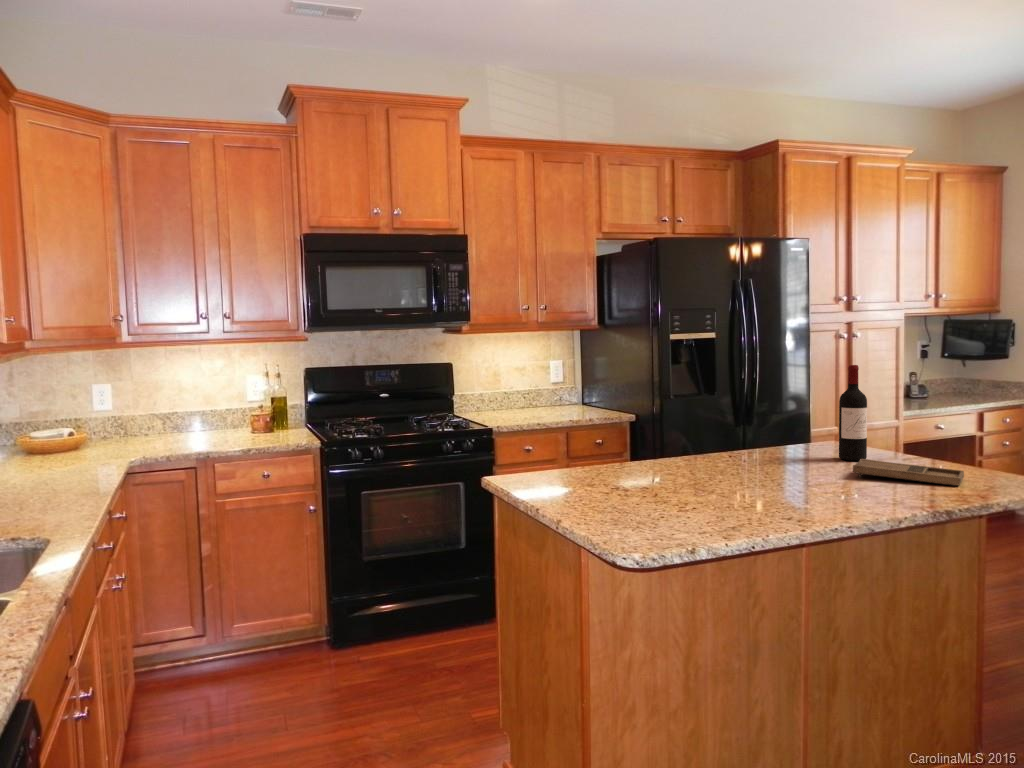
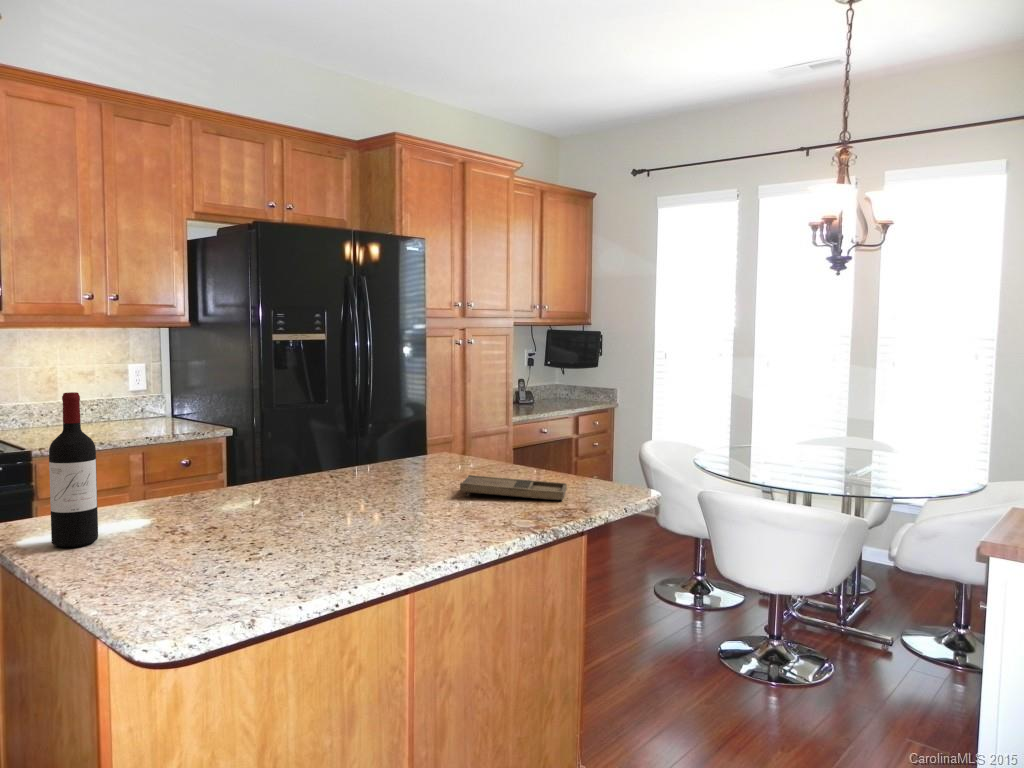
wine bottle: present [839,365,867,461] -> present [49,392,98,547]

